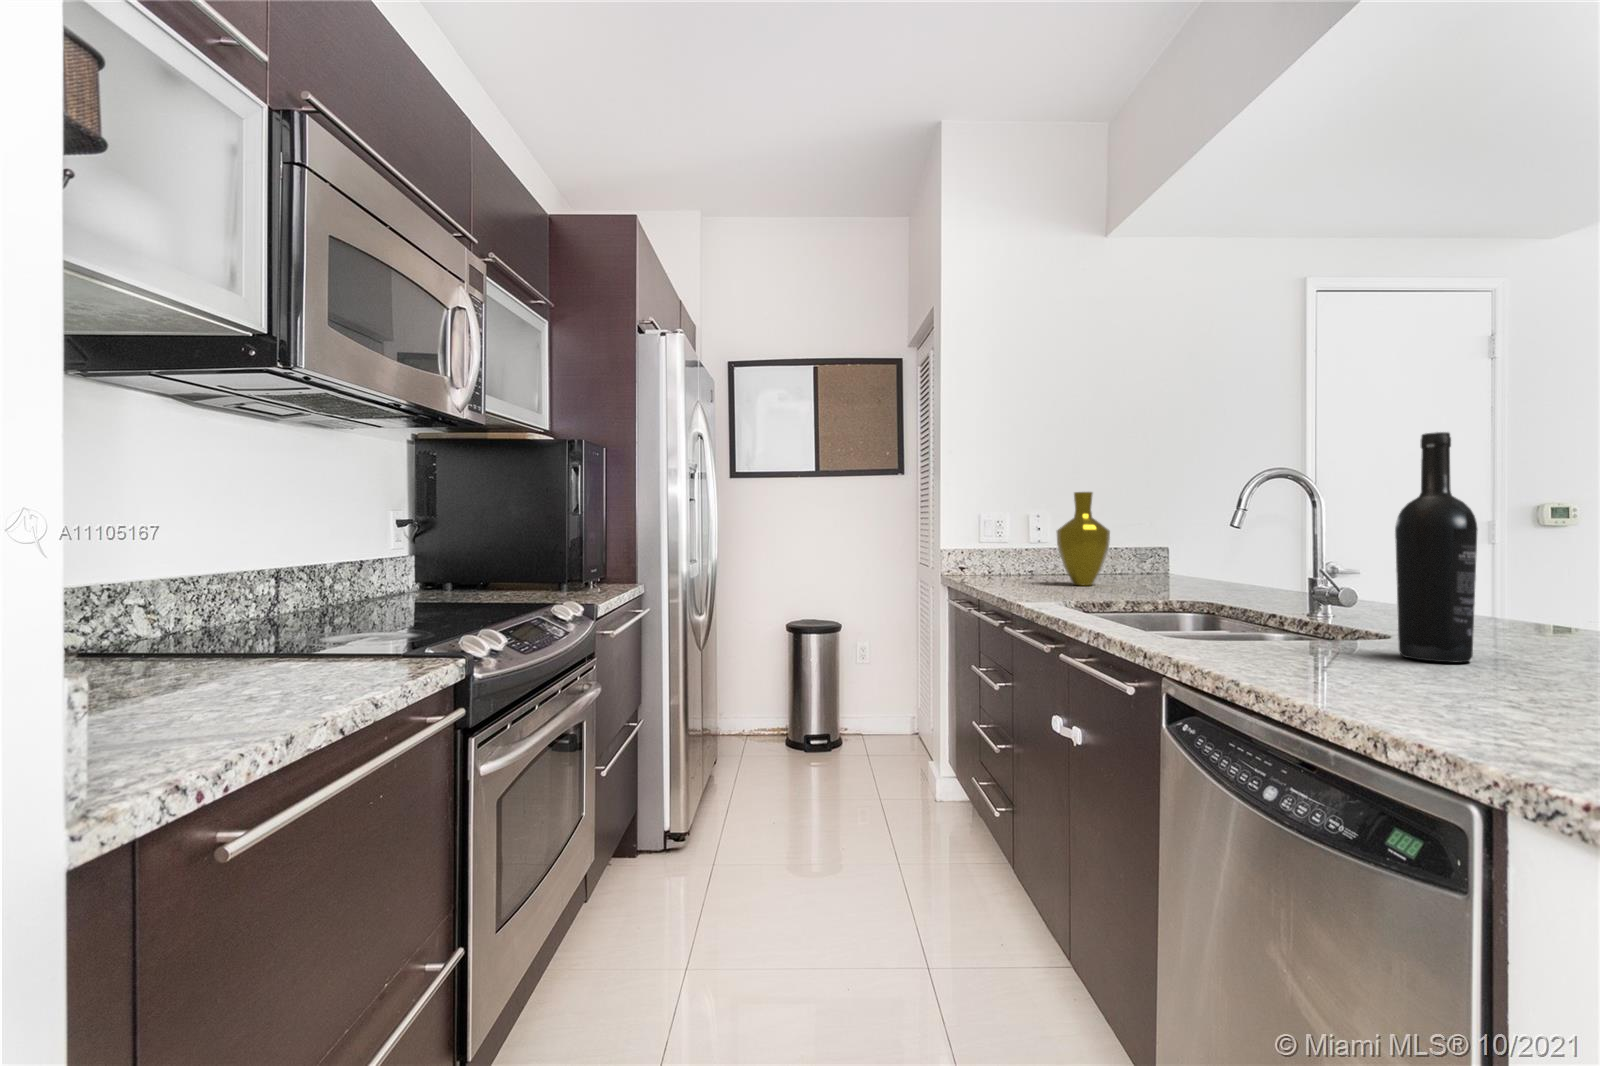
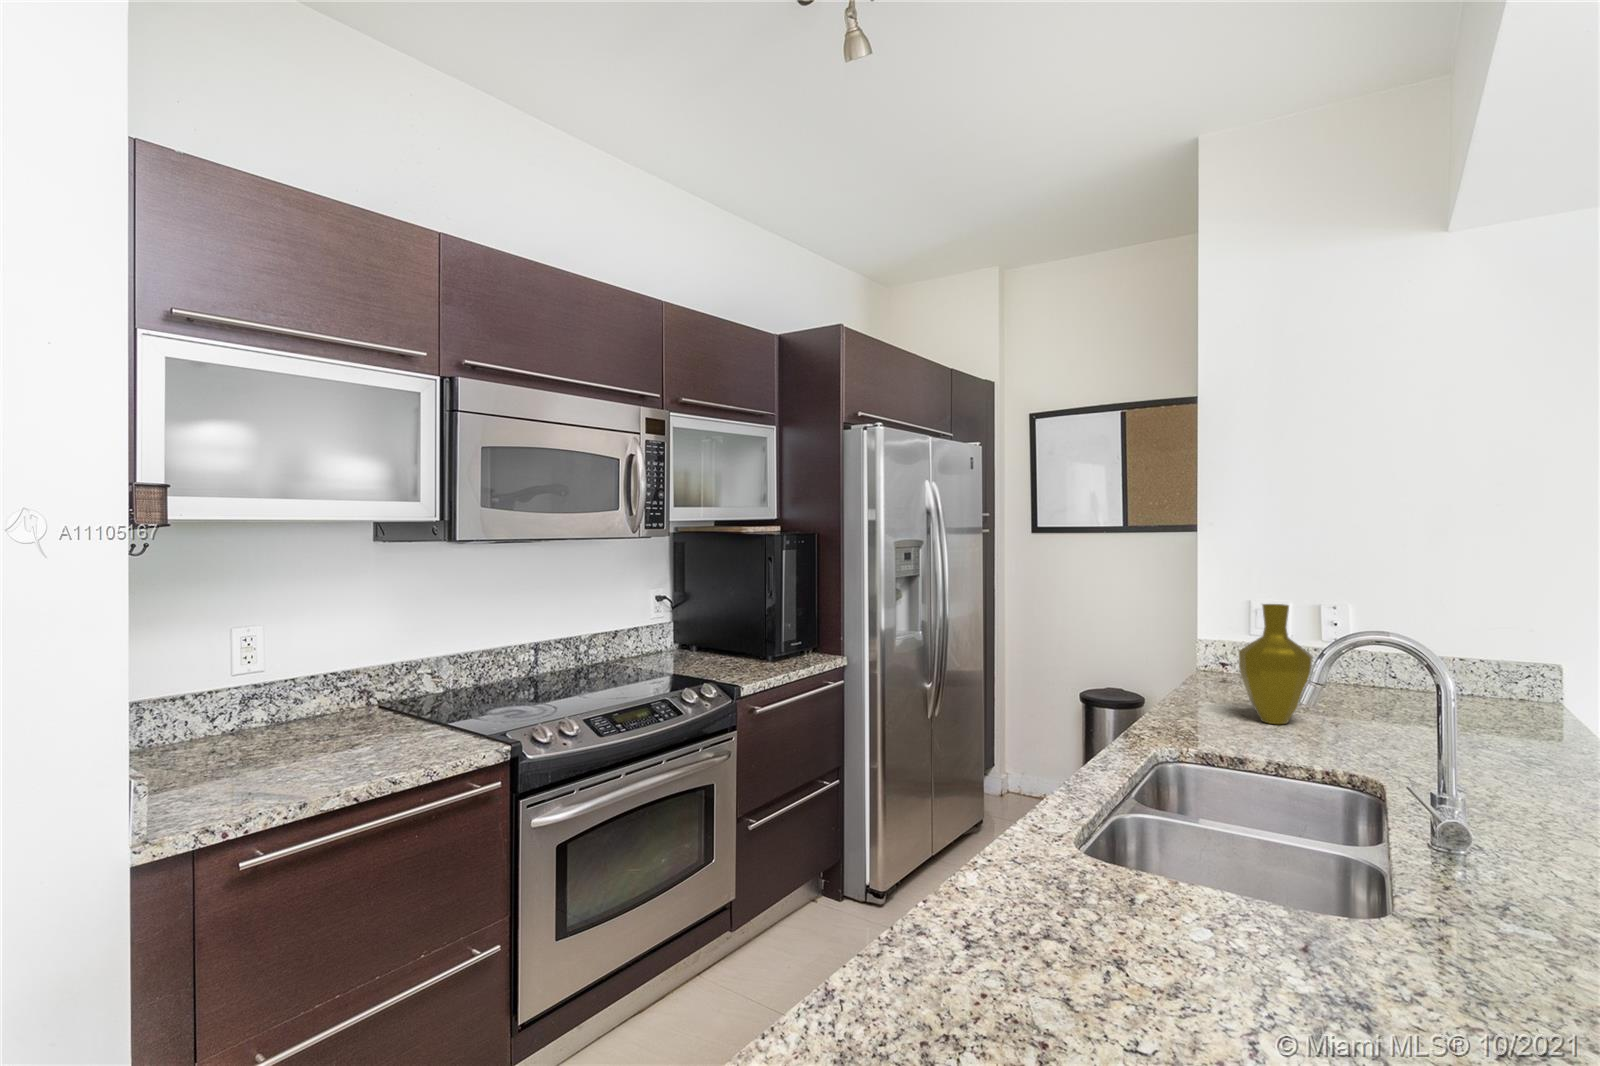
wine bottle: present [1395,432,1478,662] -> none [1092,687,1183,1004]

